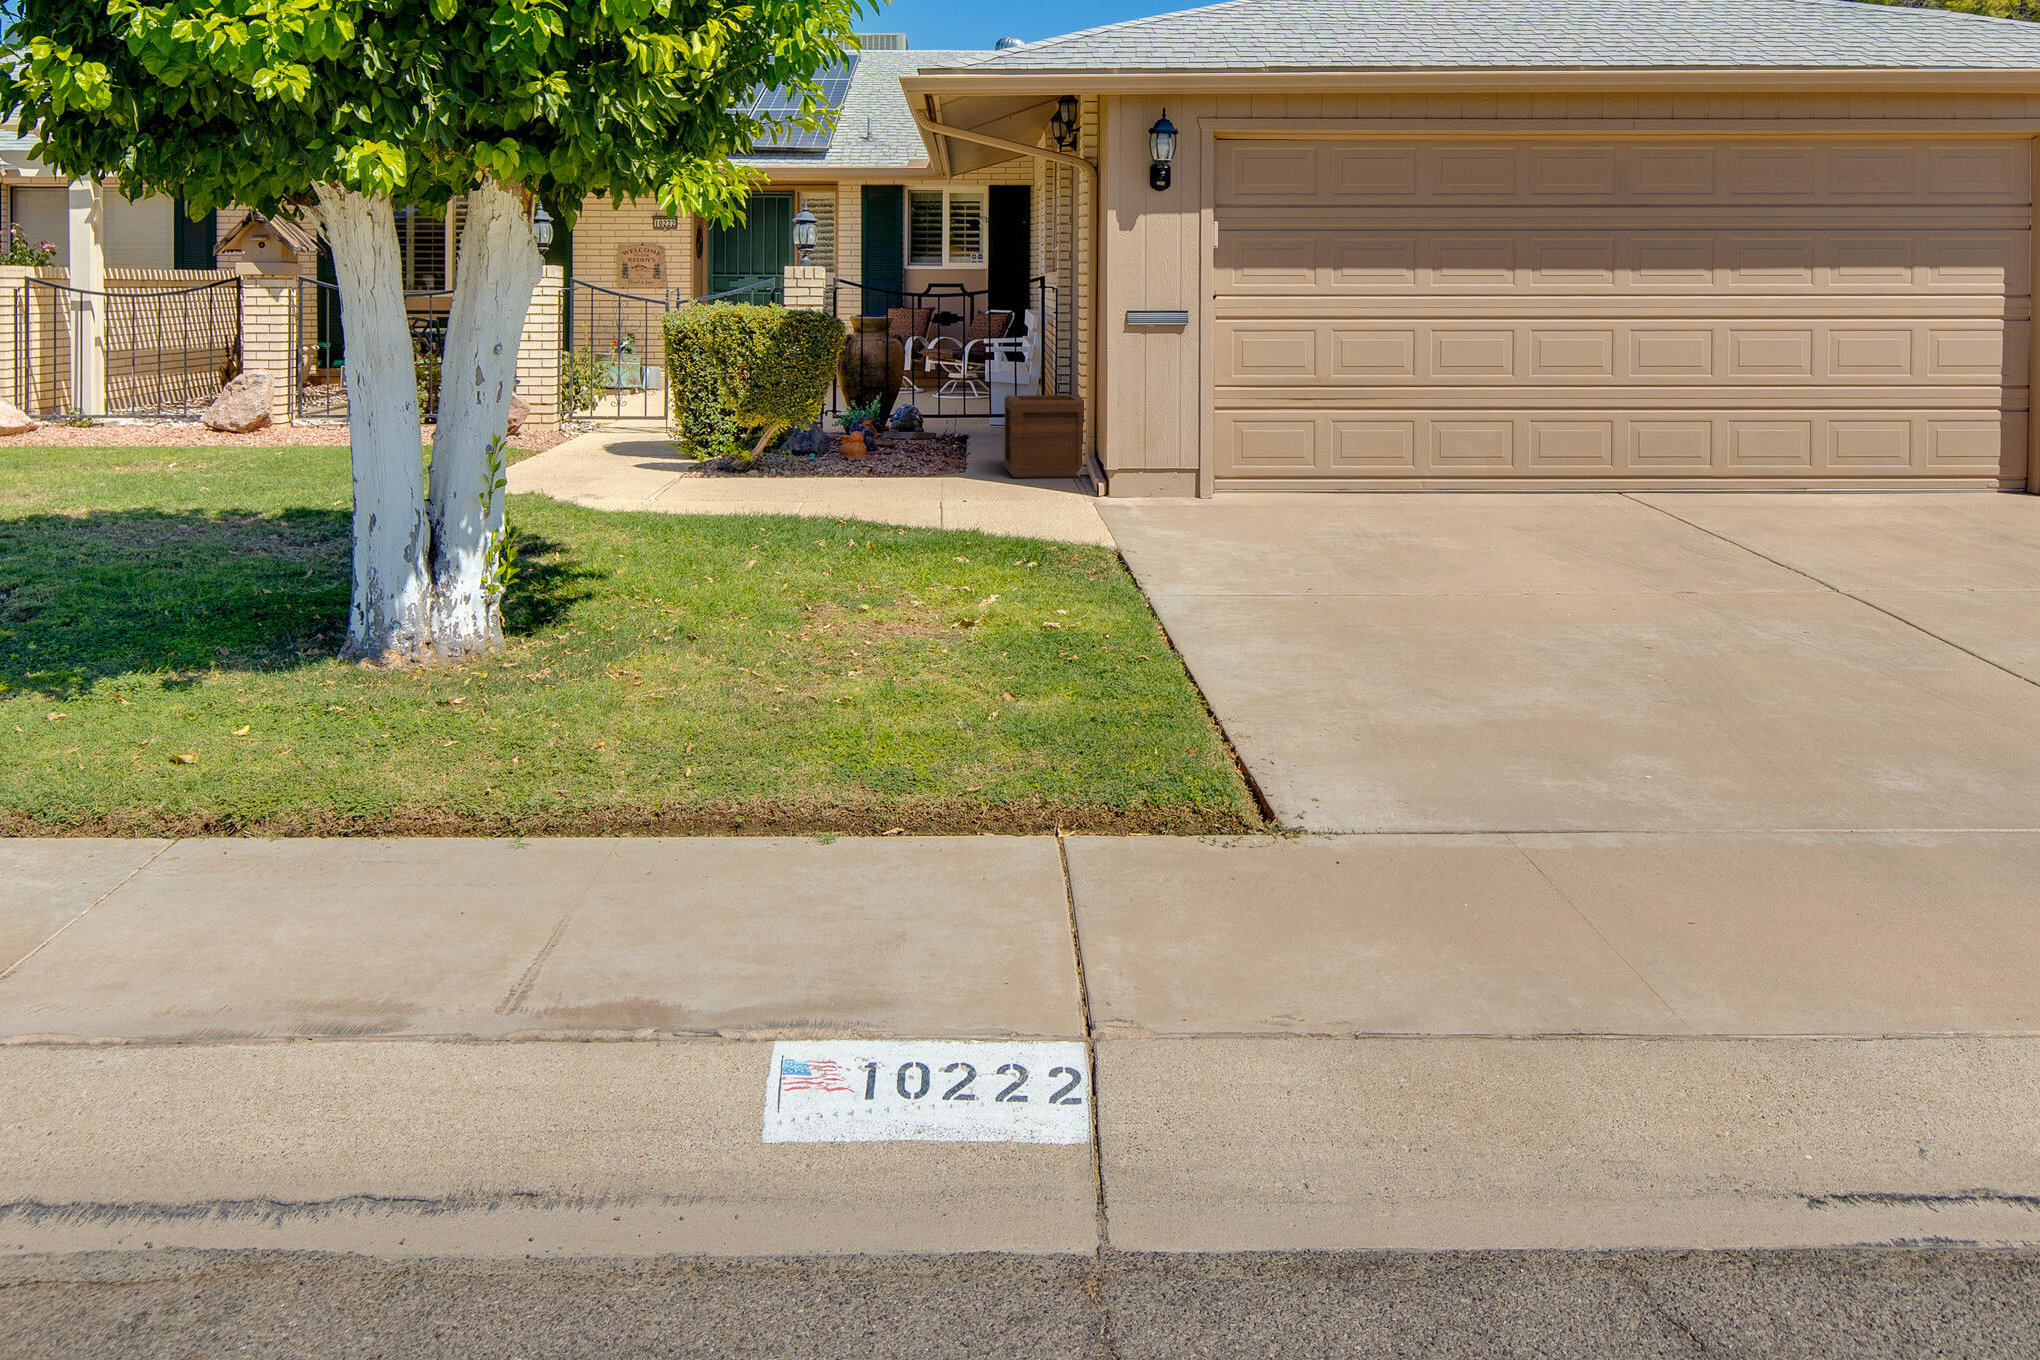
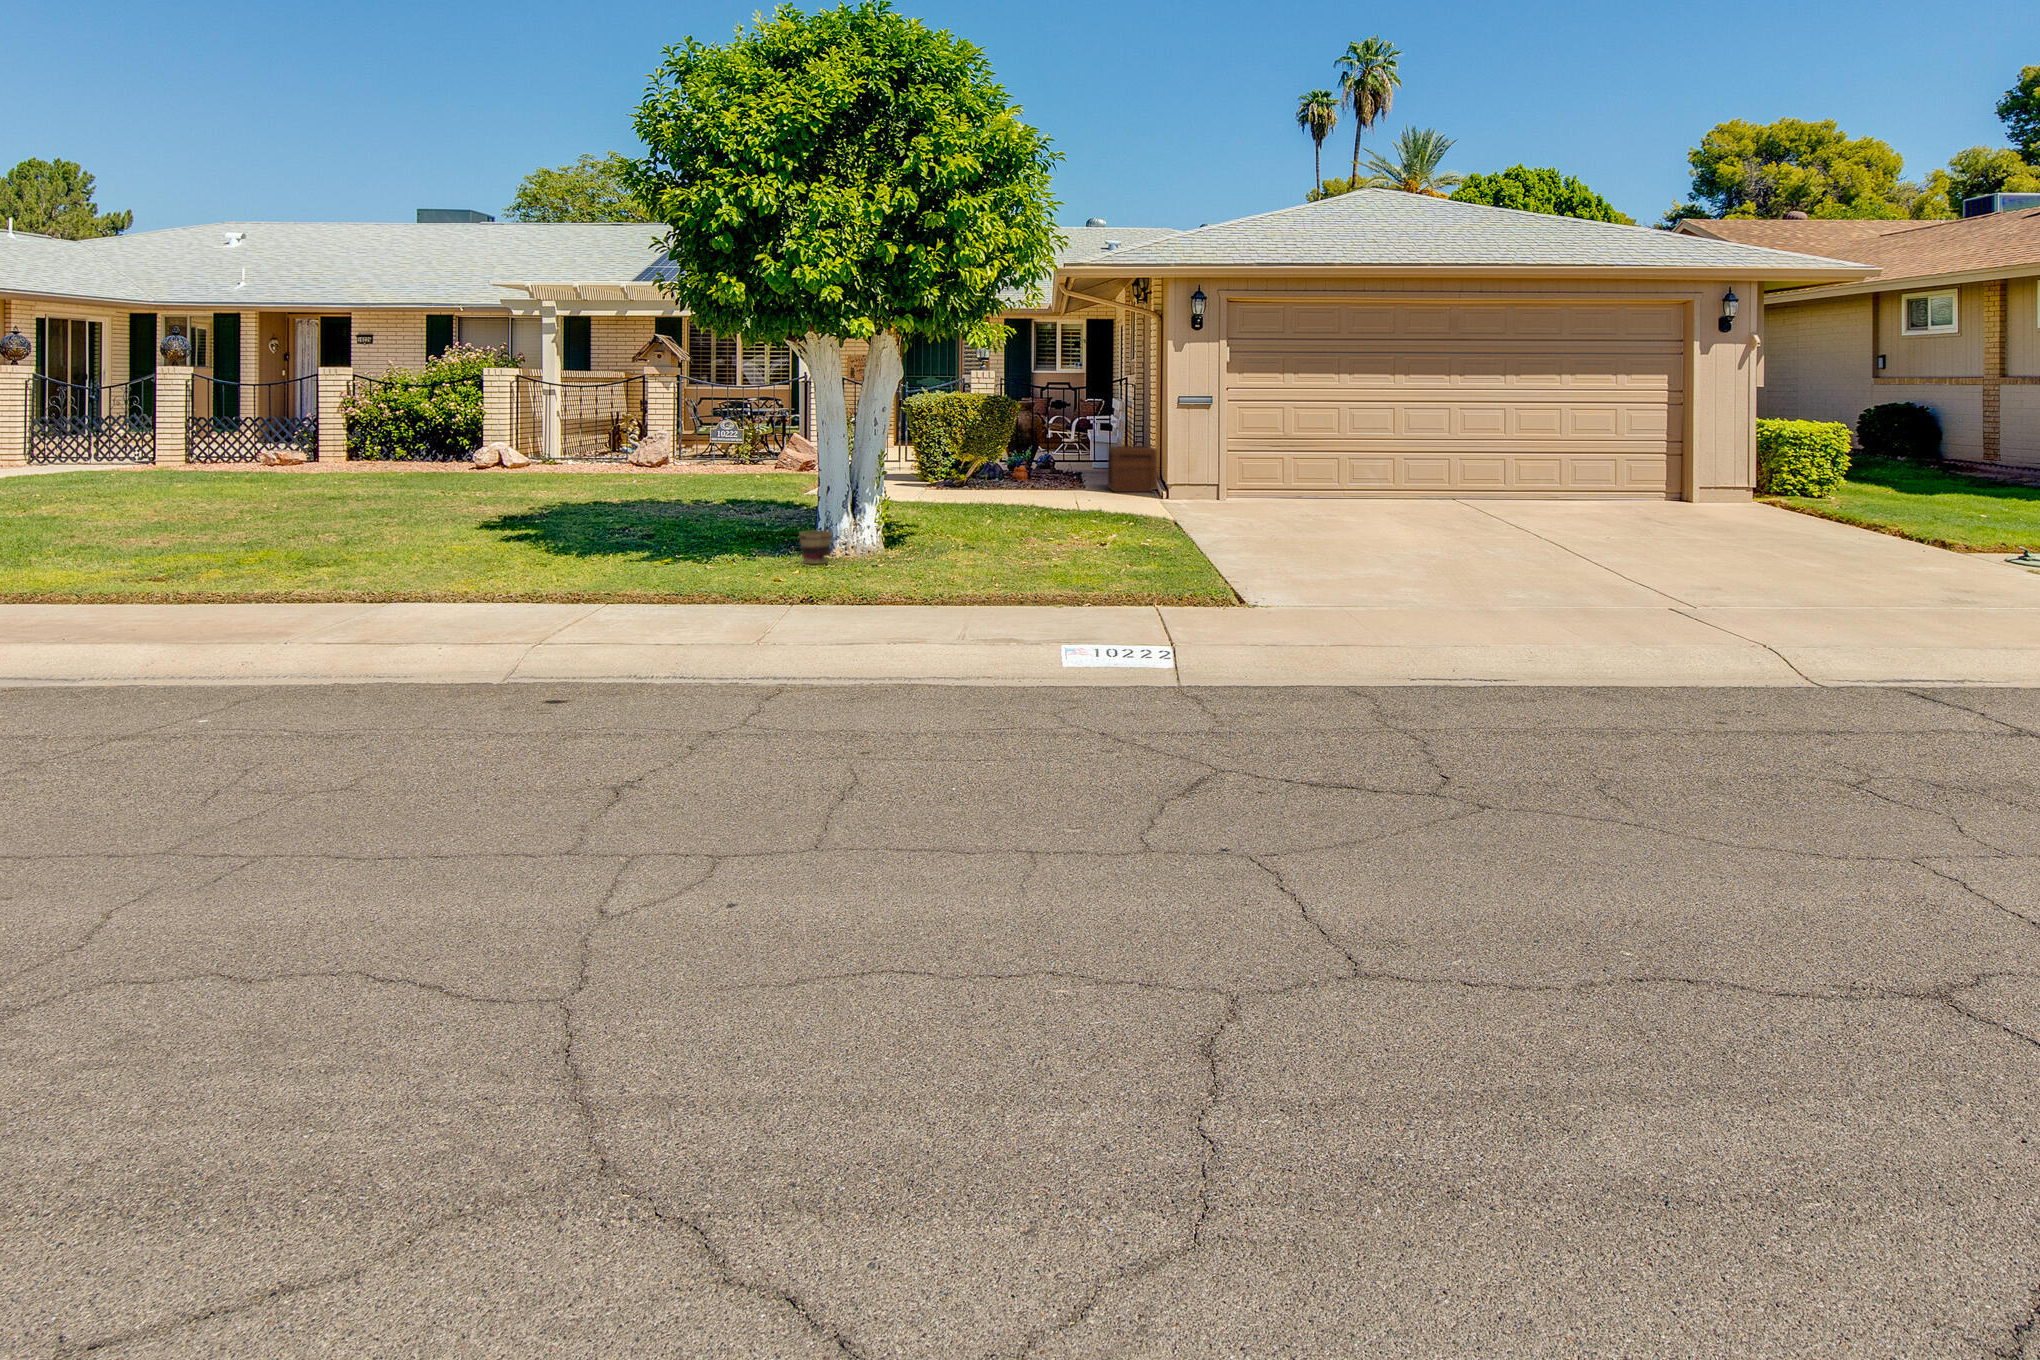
basket: none [231,628,315,712] -> present [799,530,832,564]

